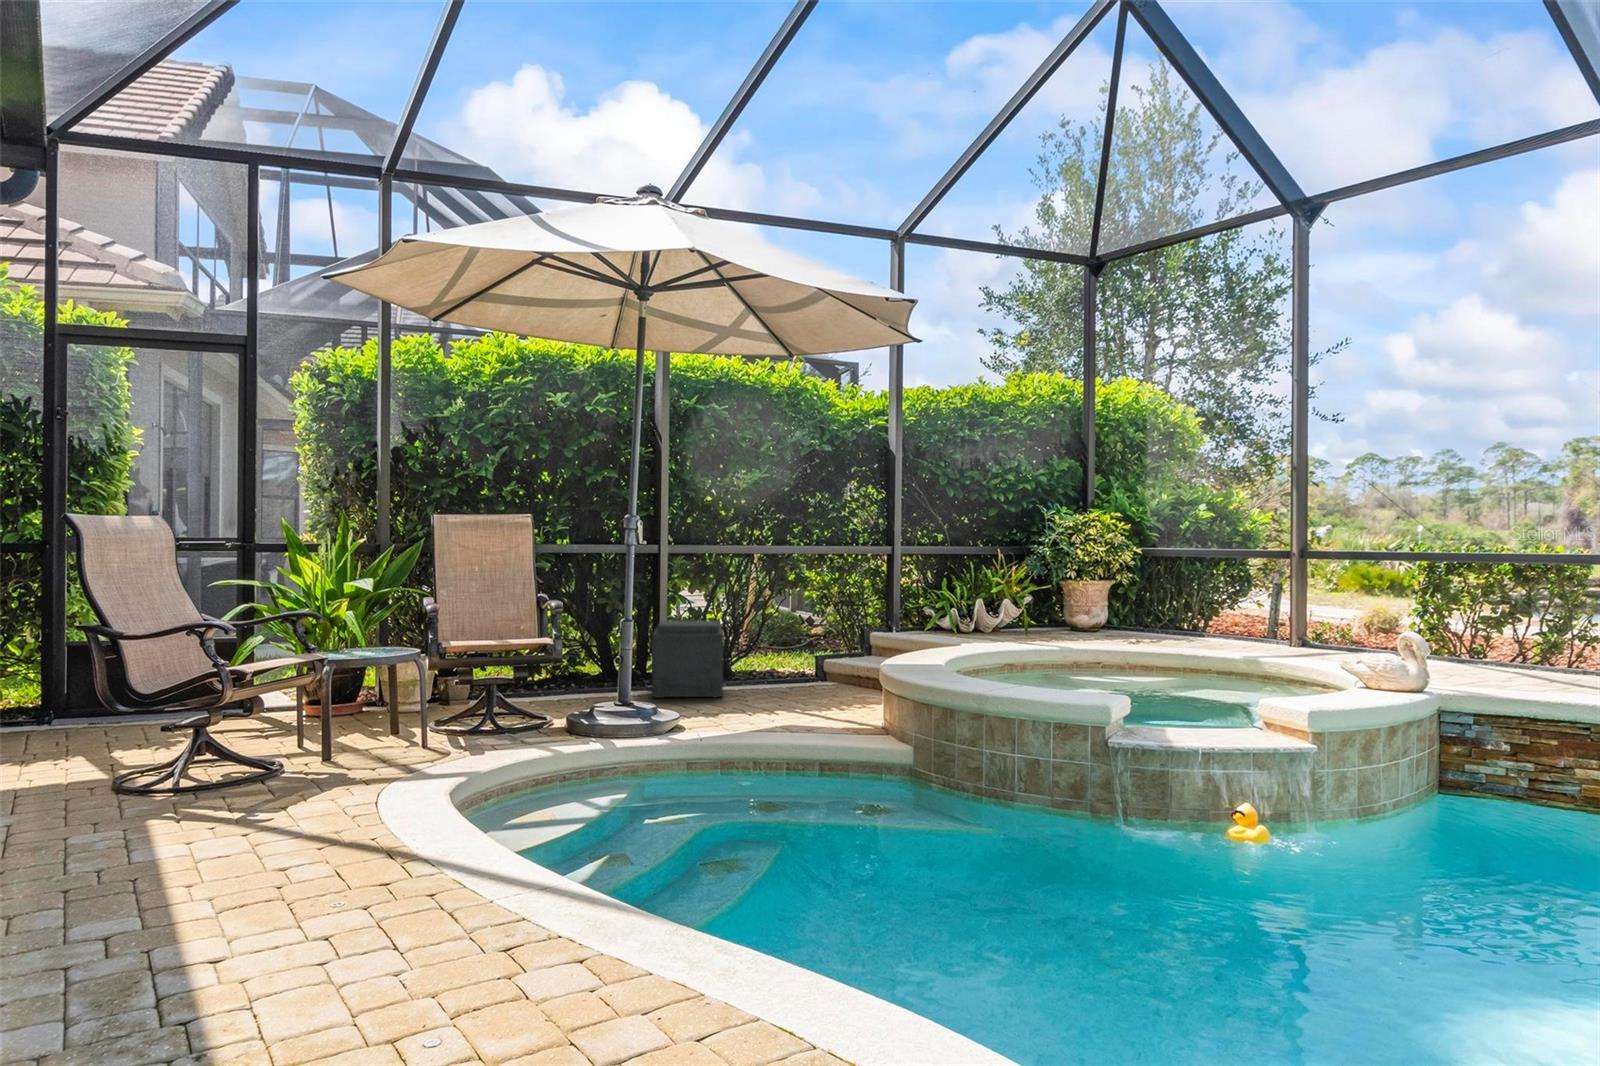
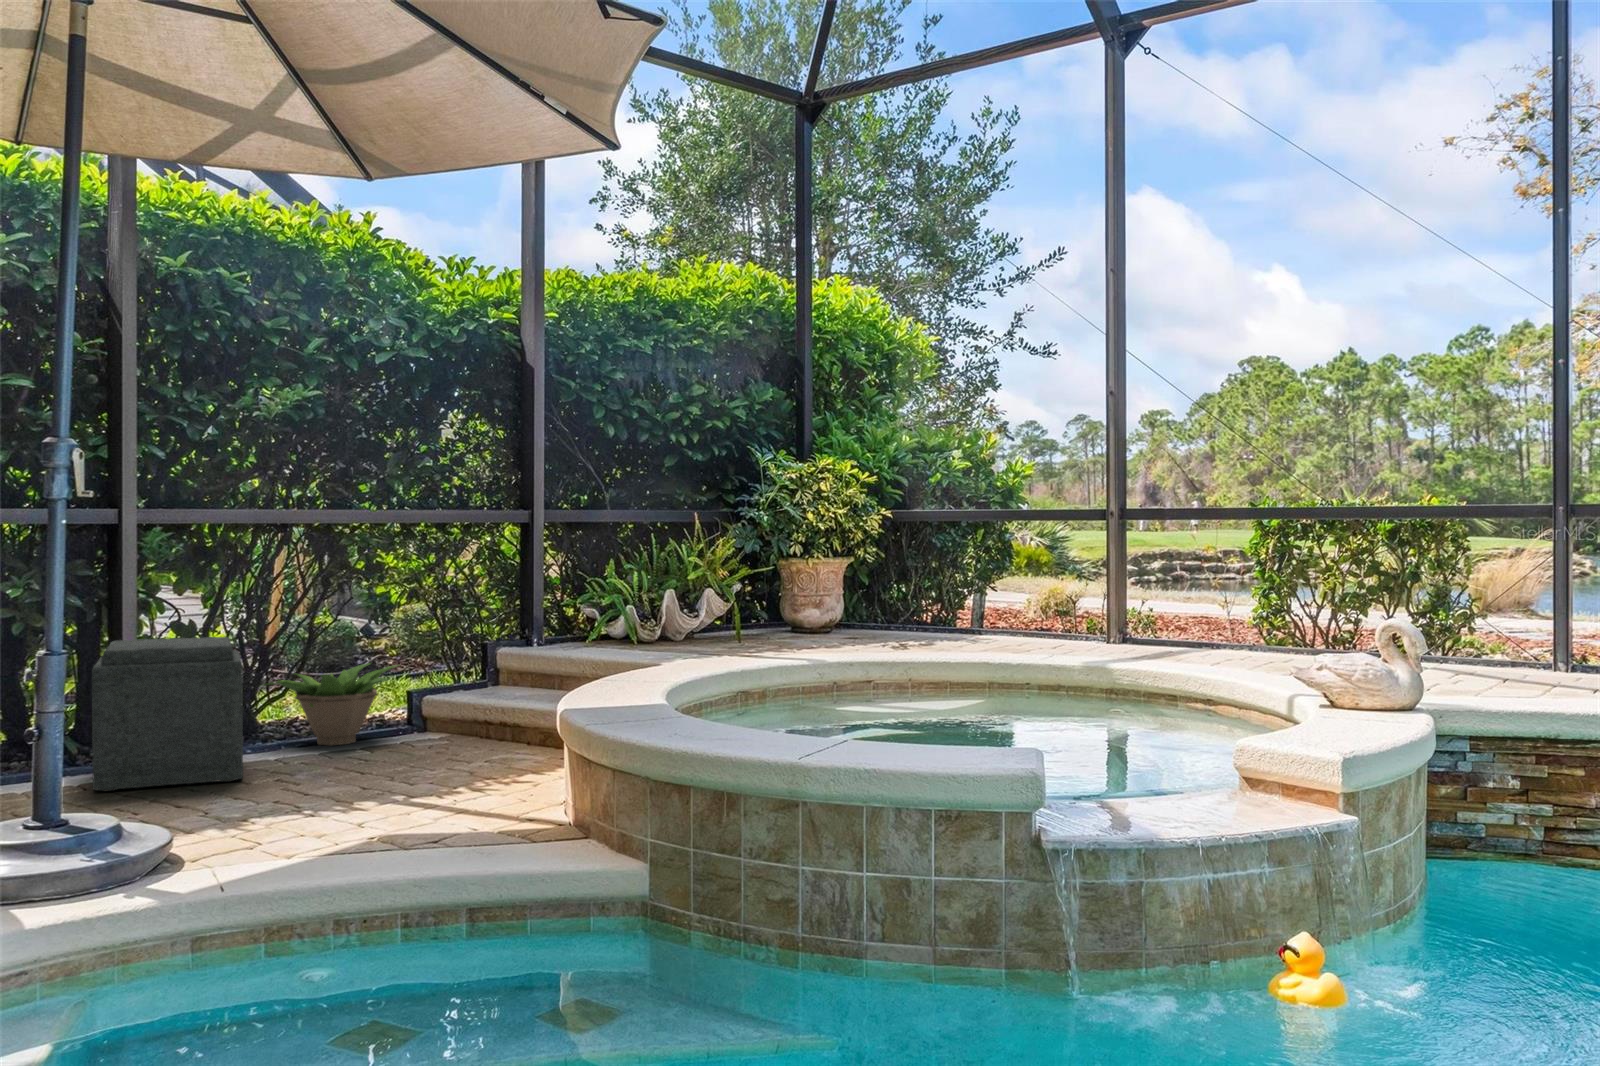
decorative plant: none [733,638,810,684] -> present [265,663,398,745]

